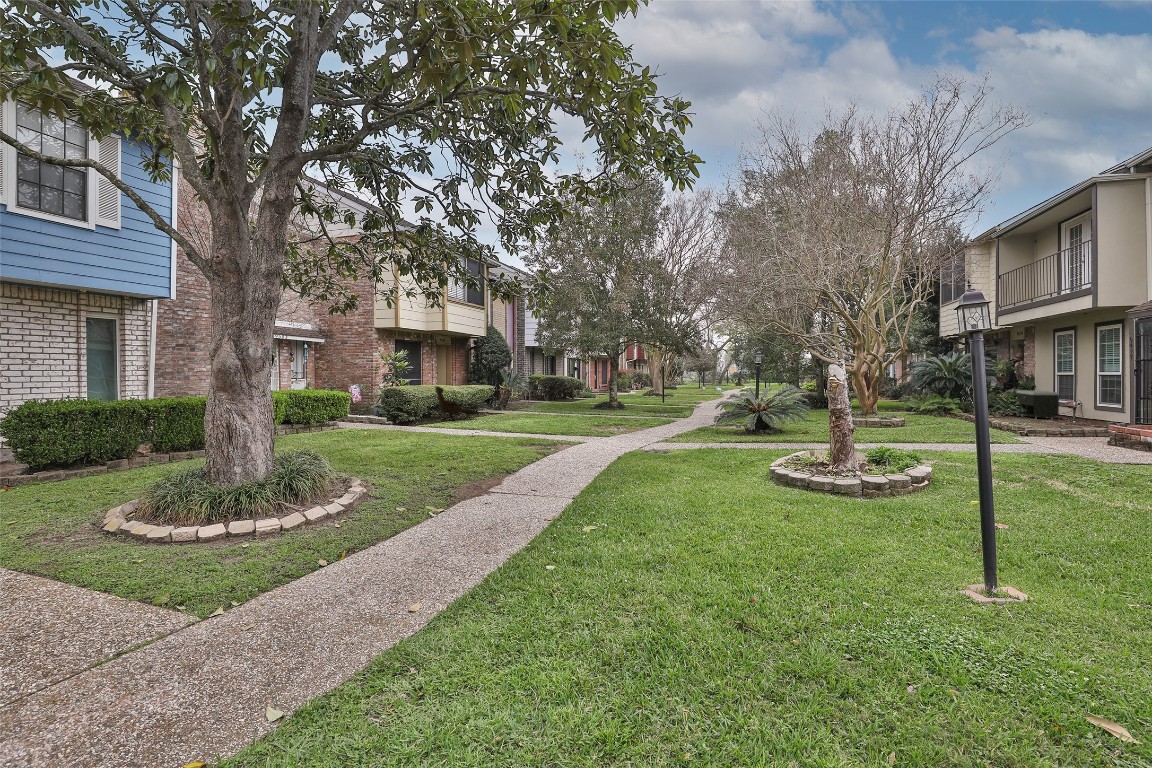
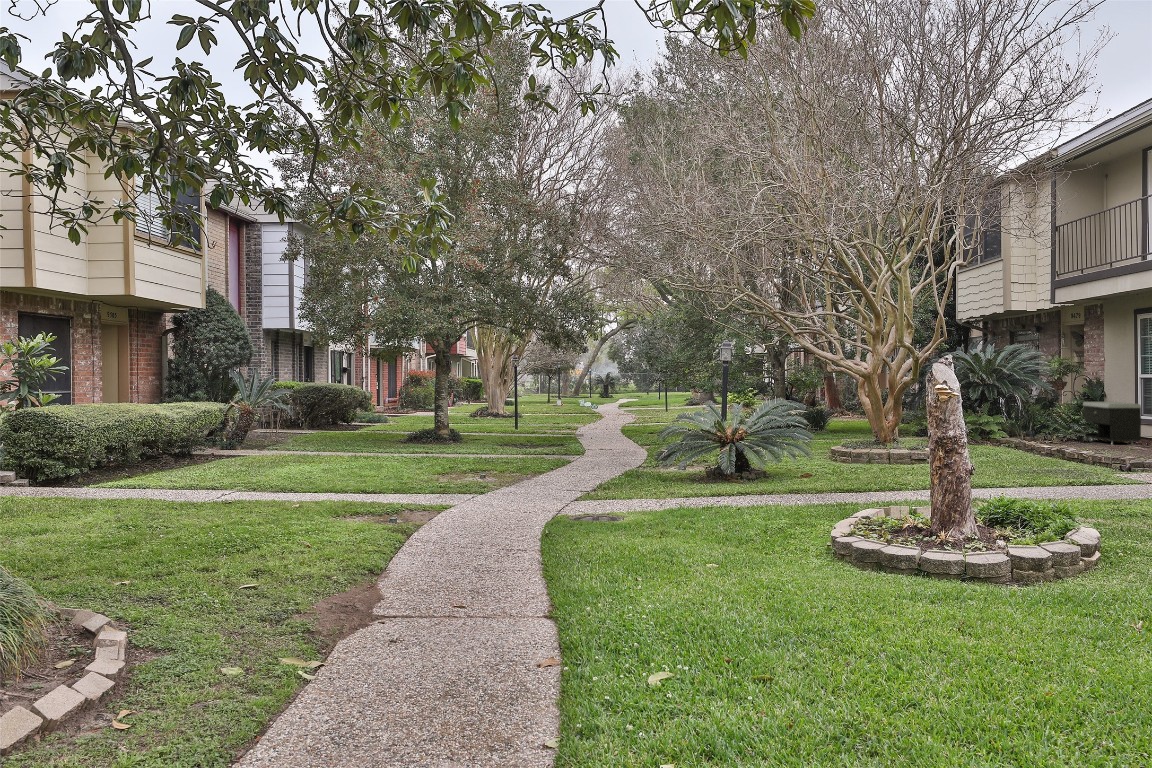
lounge chair: present [435,386,476,420] -> none [116,406,203,477]

